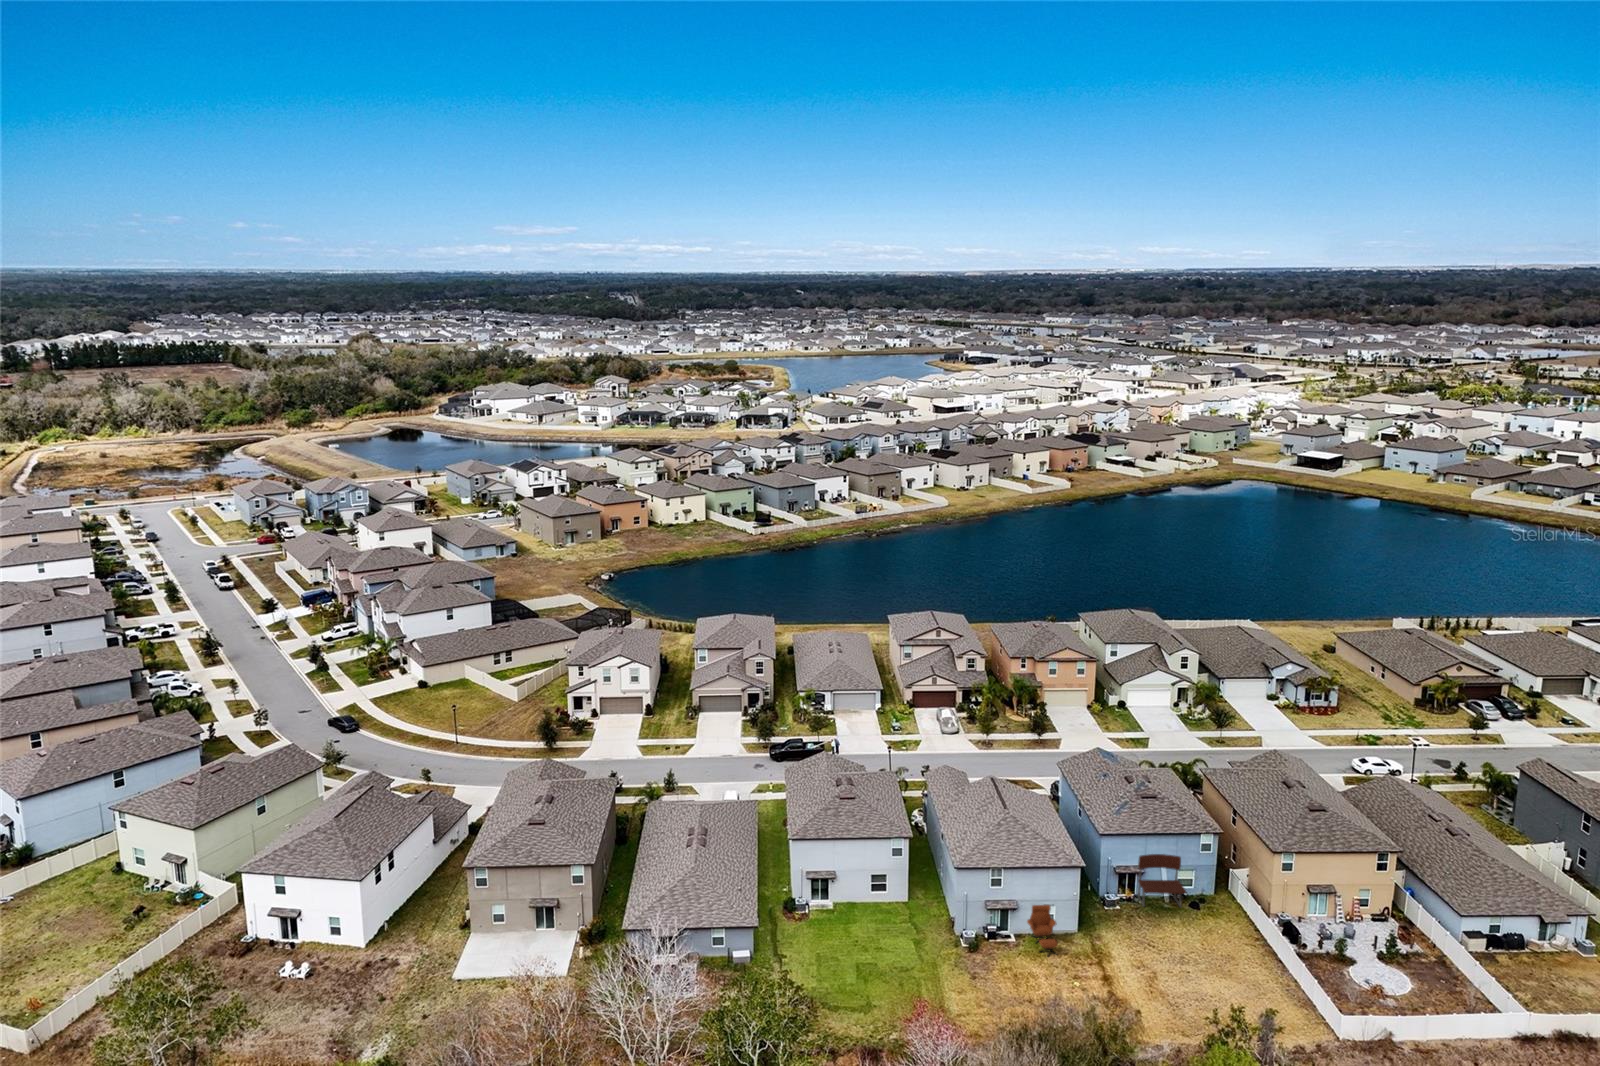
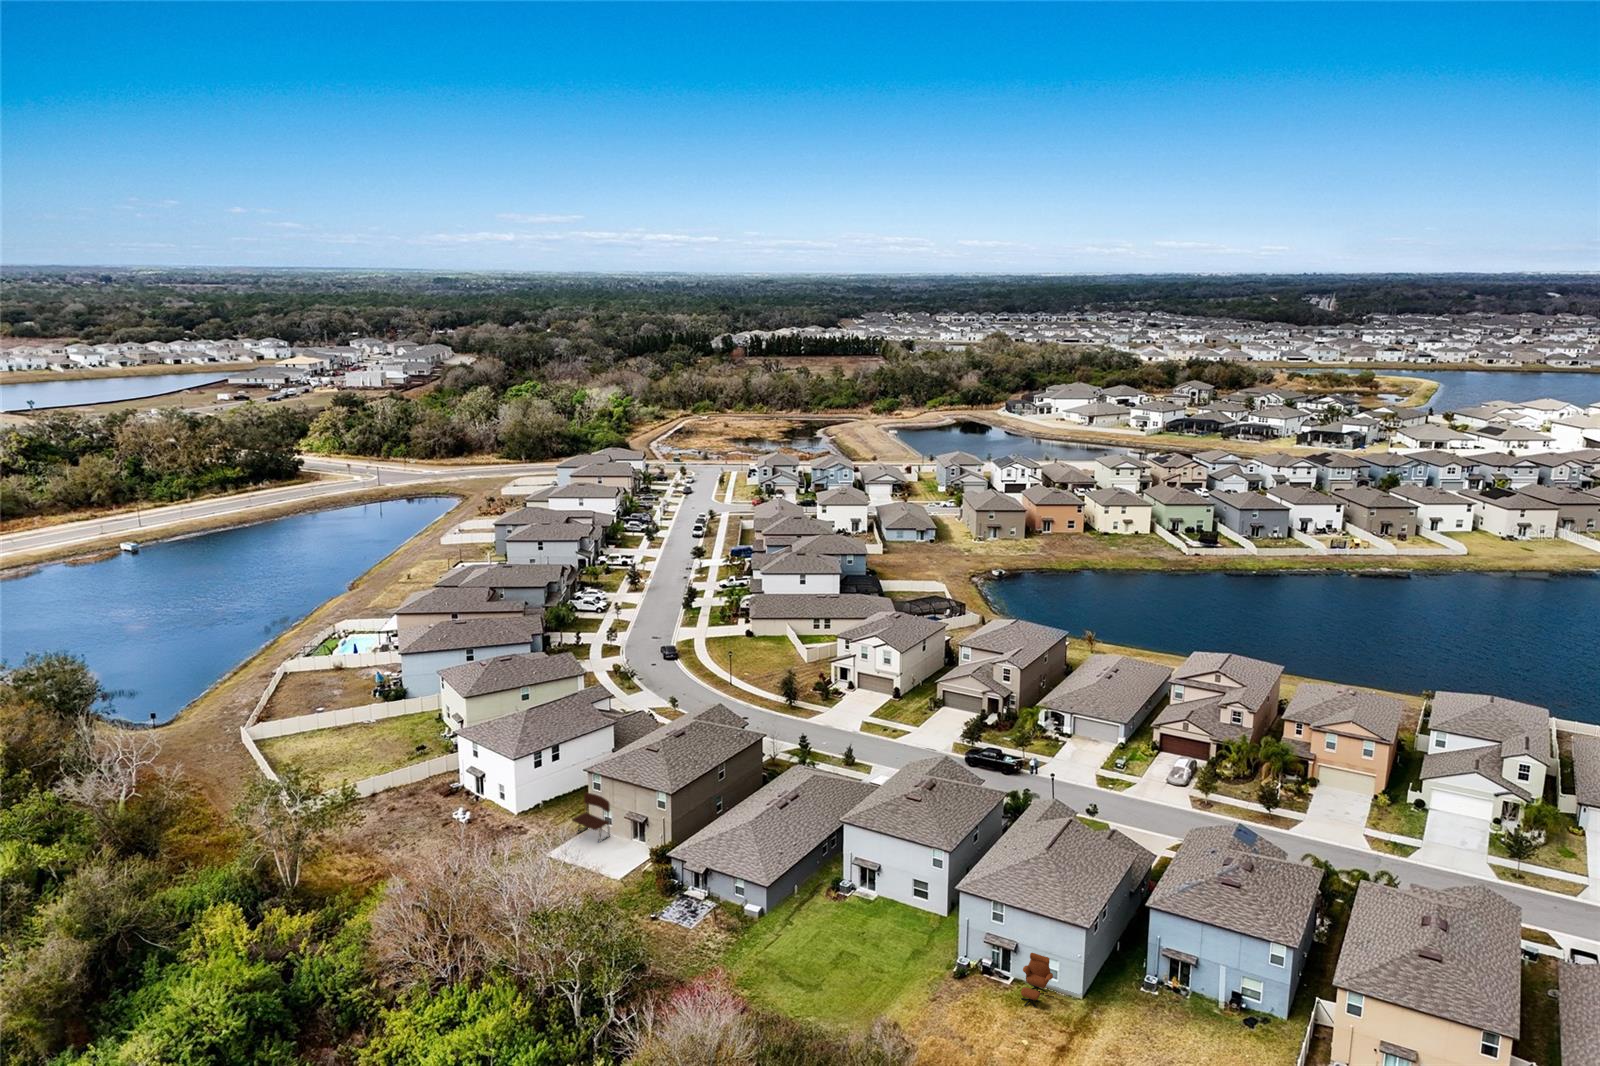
bench: present [1138,854,1186,907] -> present [572,793,610,842]

